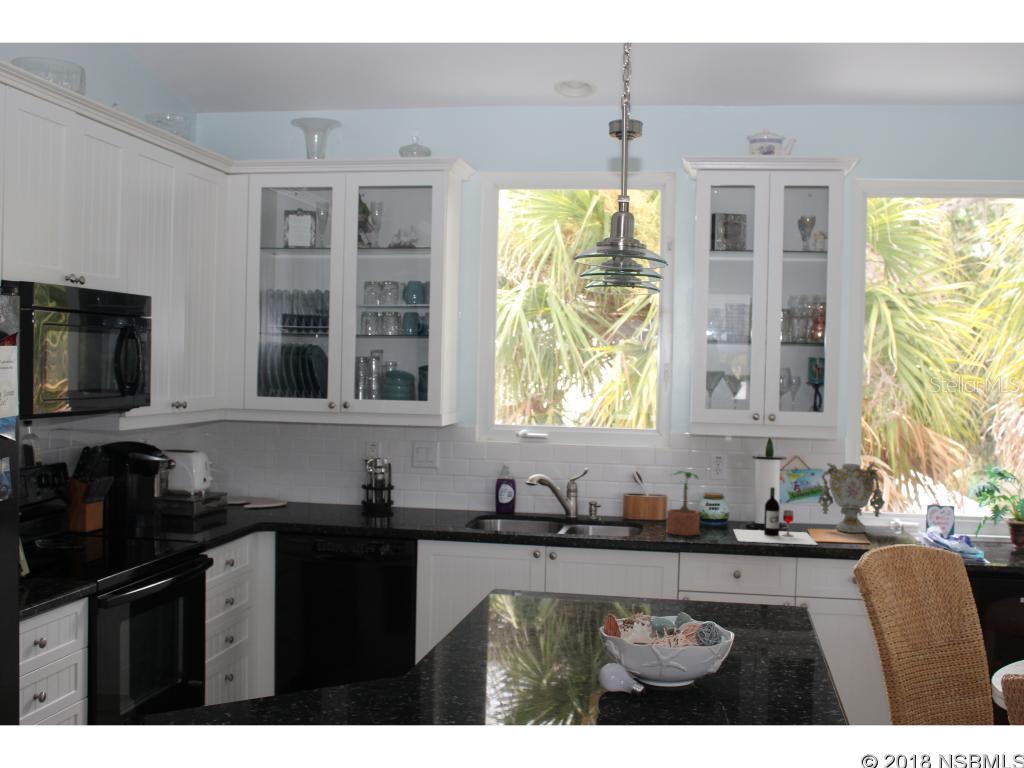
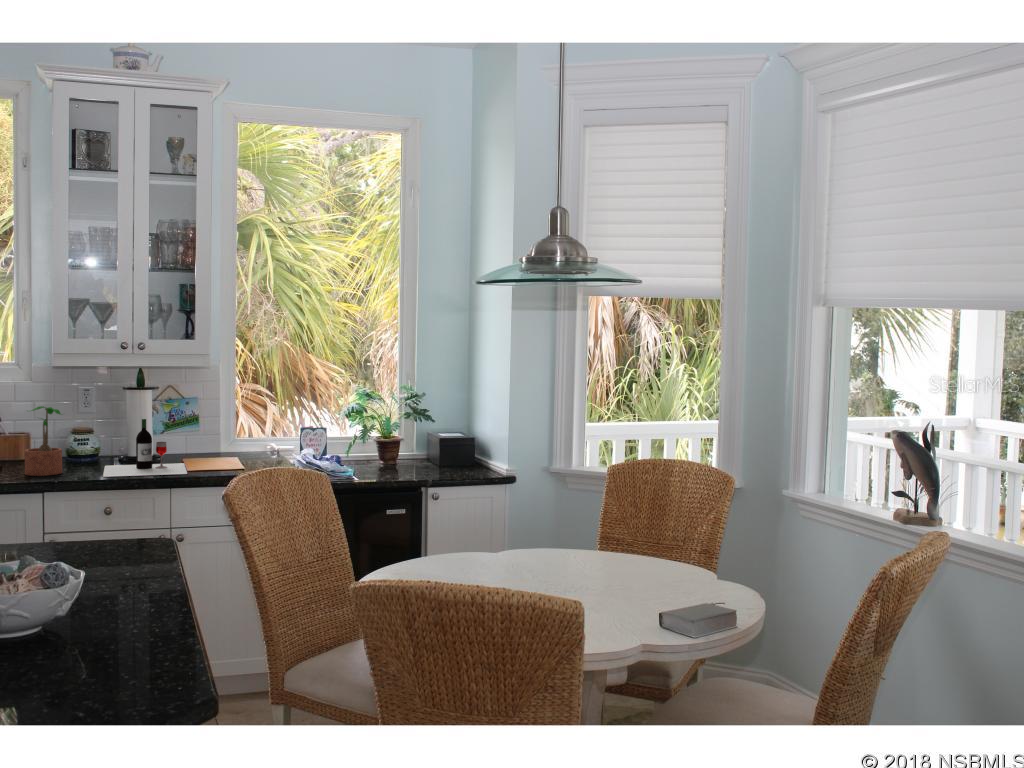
vase: present [818,462,885,533] -> none [198,389,263,460]

